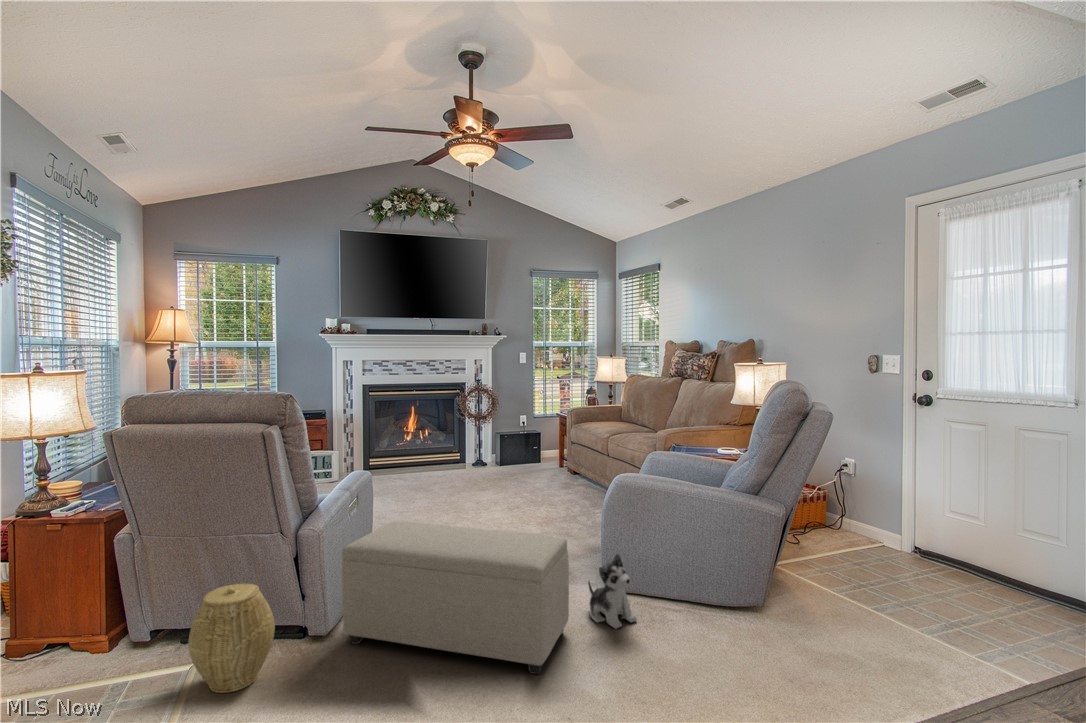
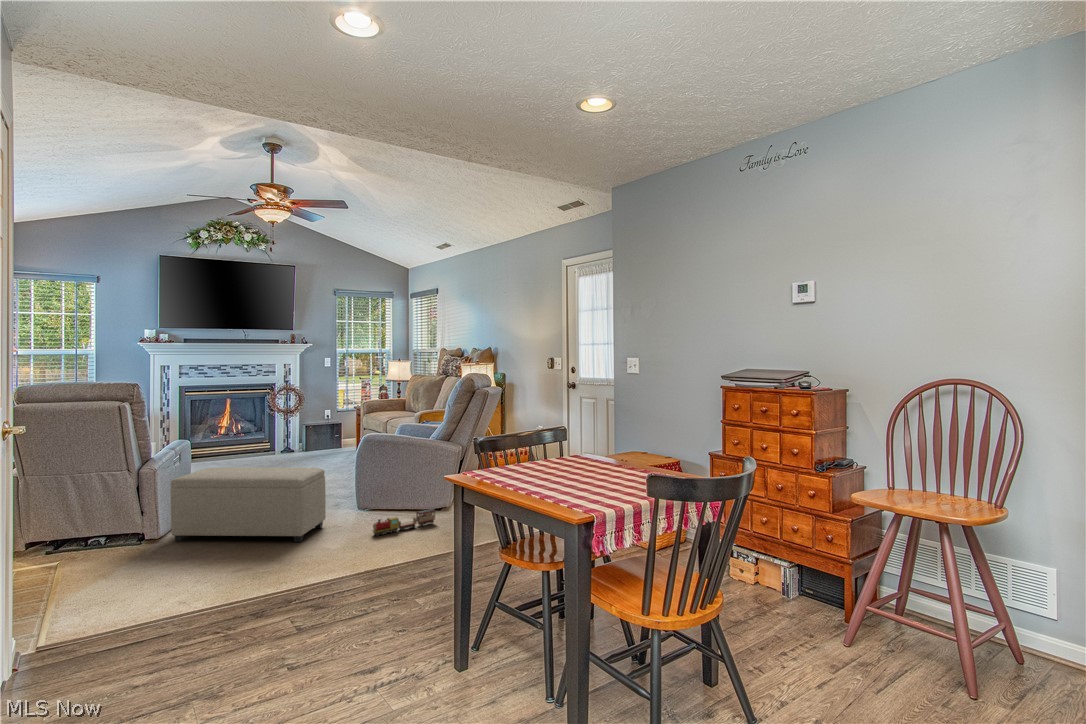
plush toy: present [588,554,637,629] -> none [342,480,371,523]
woven basket: present [188,584,275,693] -> none [65,502,124,564]
toy train: none [656,620,756,674] -> present [372,509,435,536]

